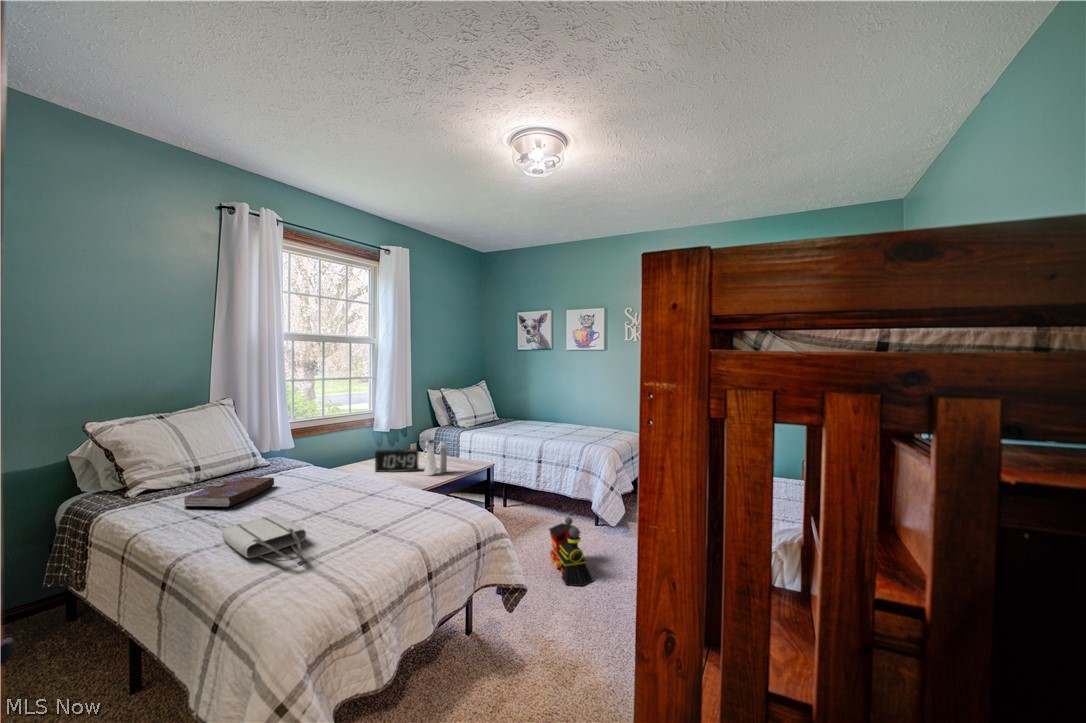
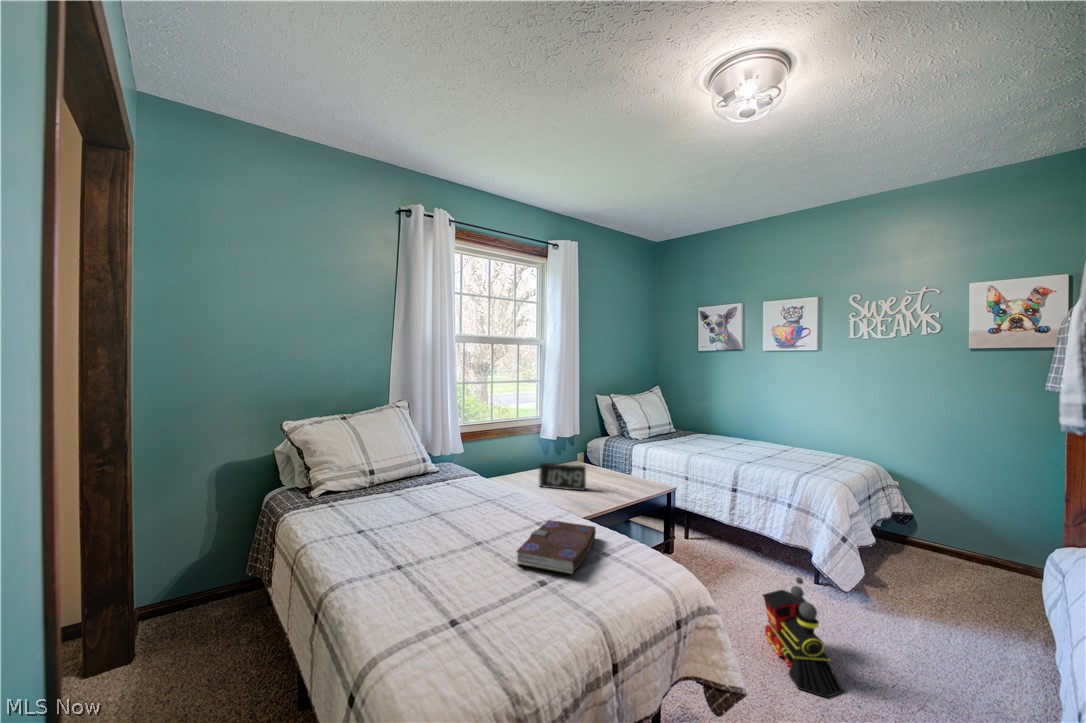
water bottle: present [425,439,447,476] -> none [590,456,619,499]
book: present [184,477,274,507] -> present [516,520,596,575]
tote bag: present [222,515,306,562] -> none [379,542,462,617]

